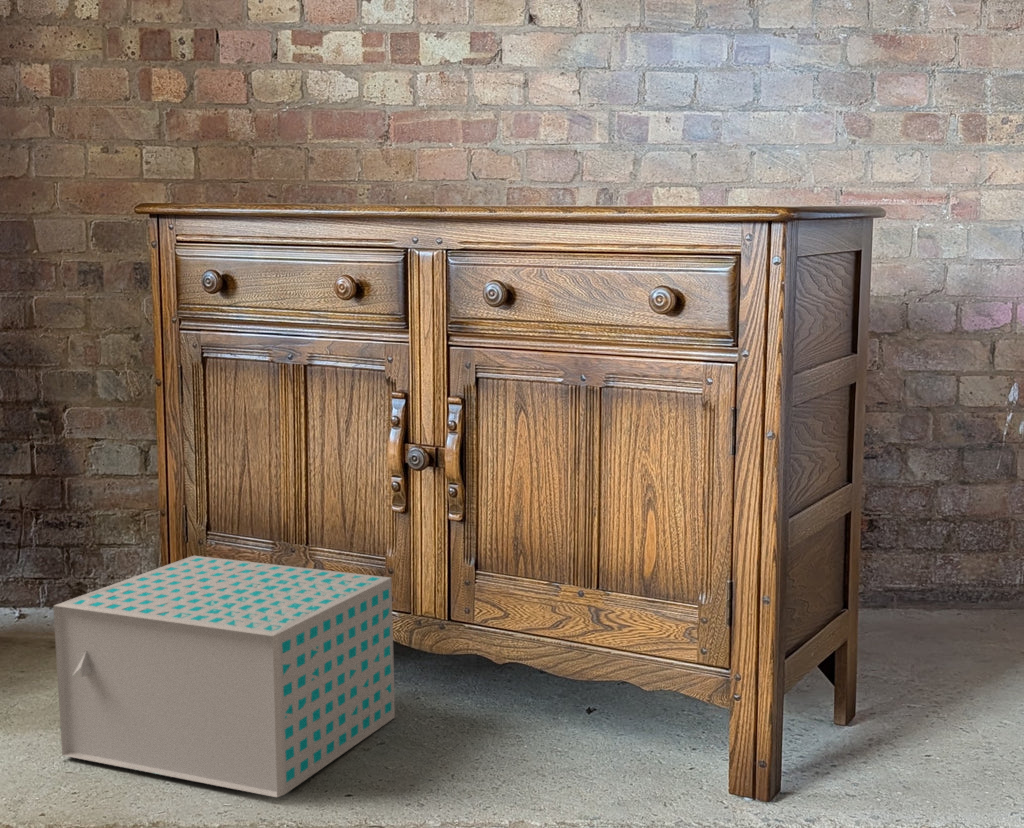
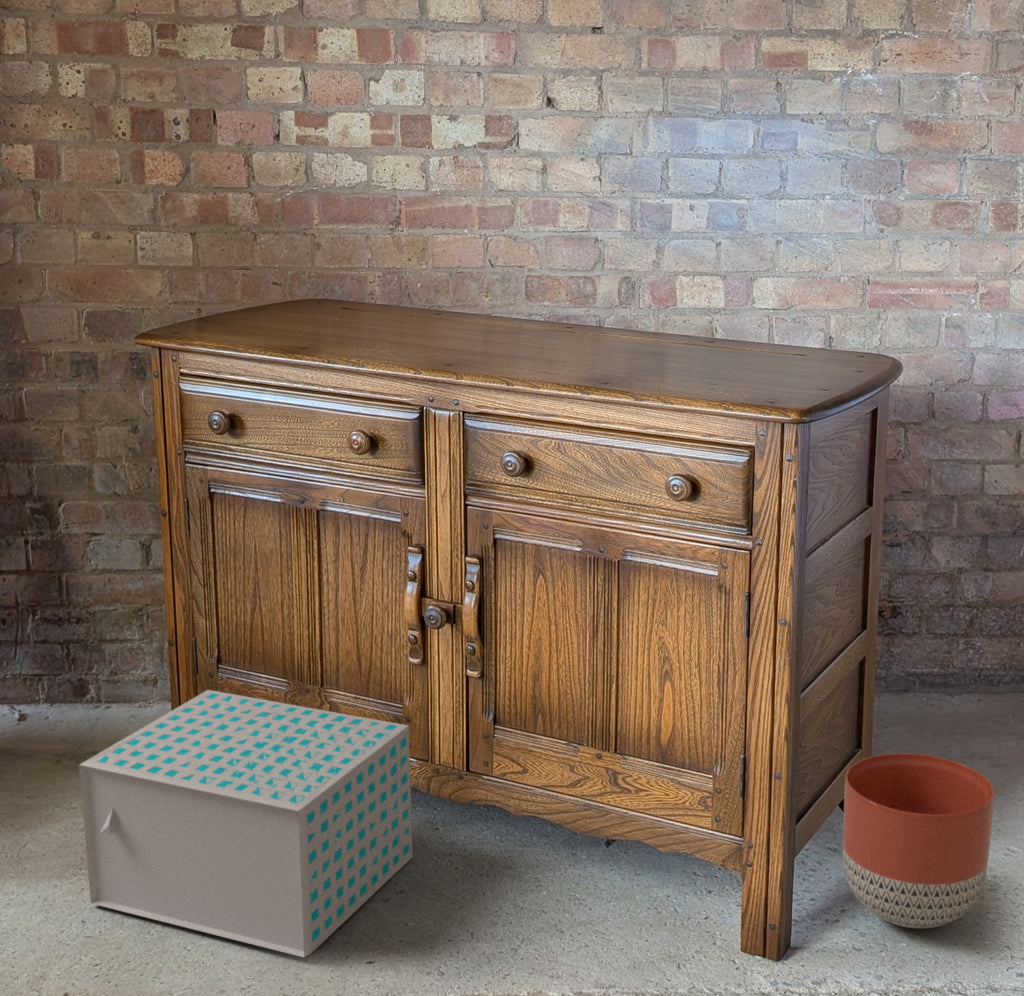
planter: none [833,598,987,769] -> present [842,753,995,928]

